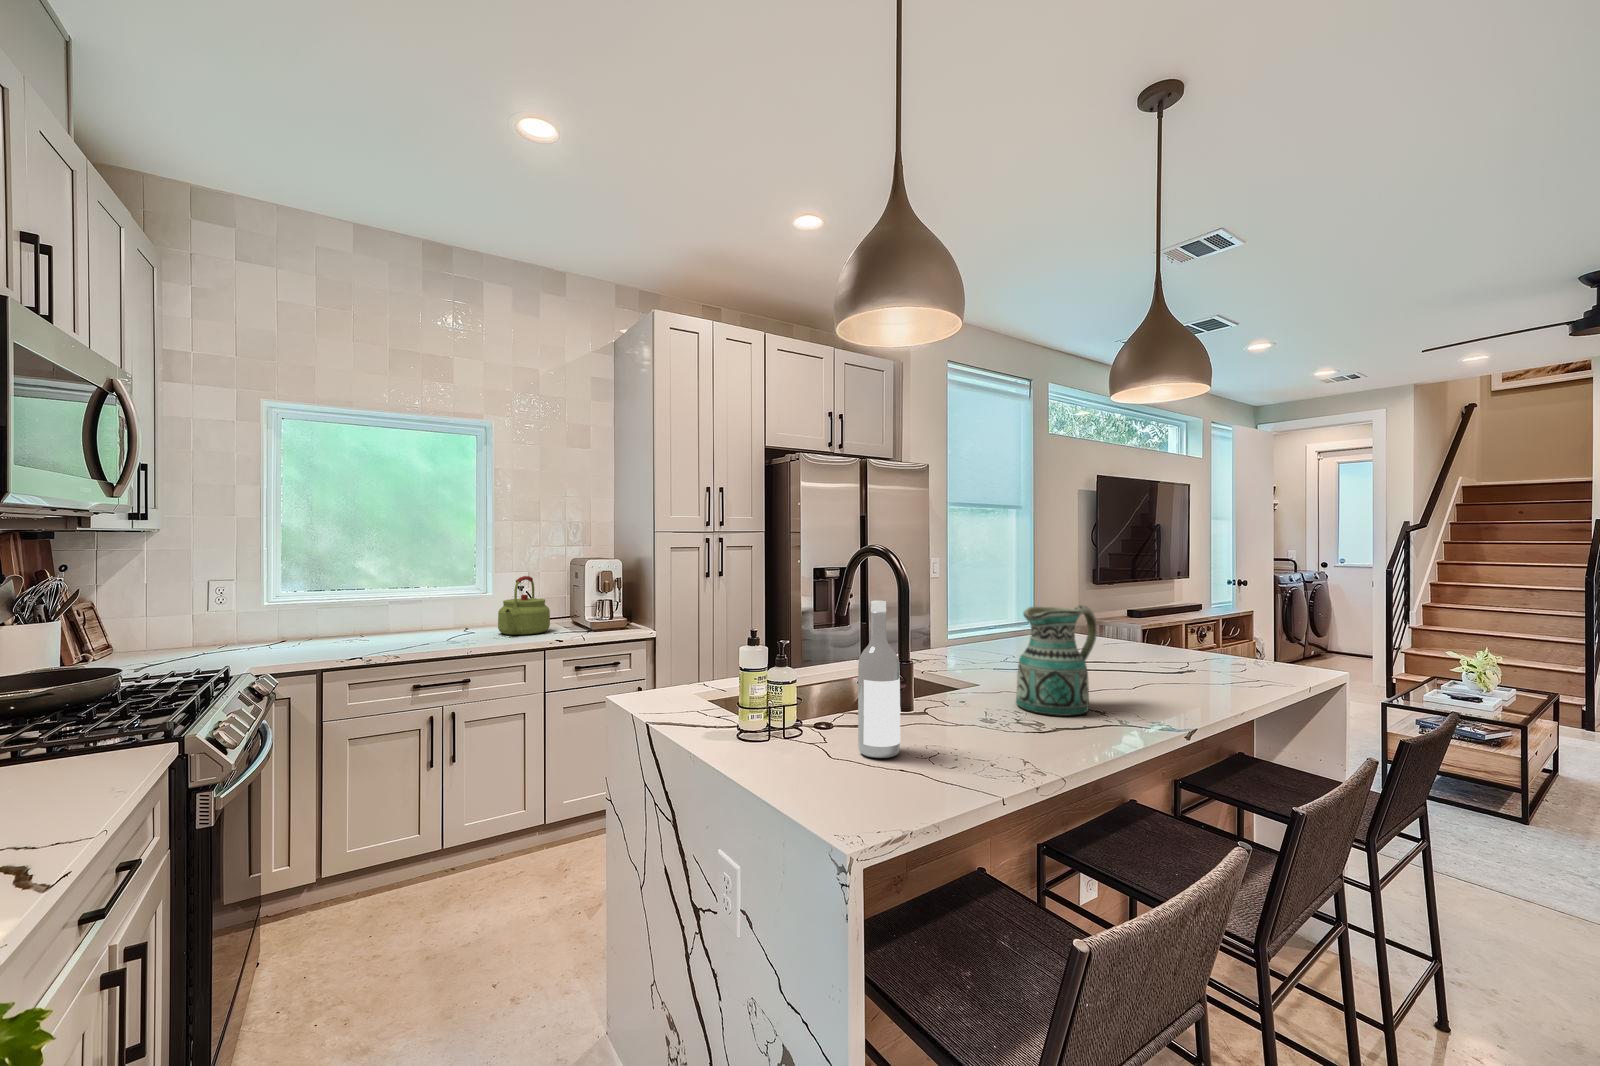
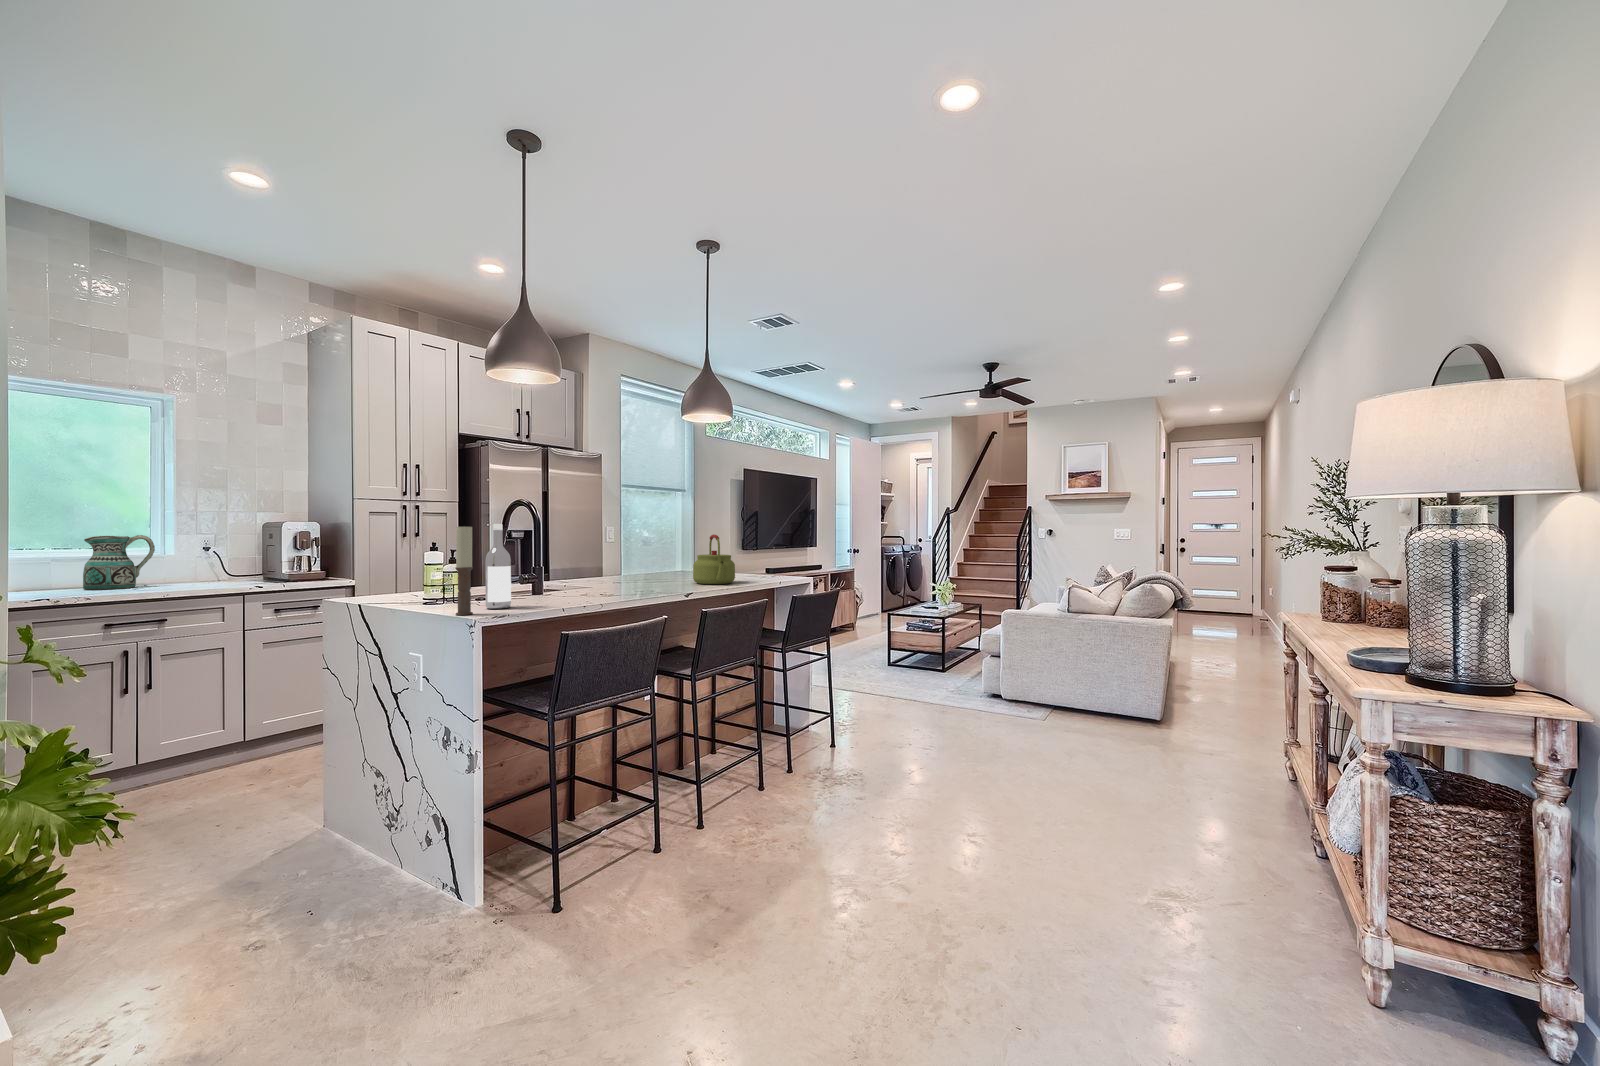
kettle: present [498,576,550,635] -> present [693,535,735,584]
ceramic pitcher: present [1016,605,1097,716] -> present [83,535,155,590]
candle: none [820,609,848,783] -> present [455,524,473,615]

